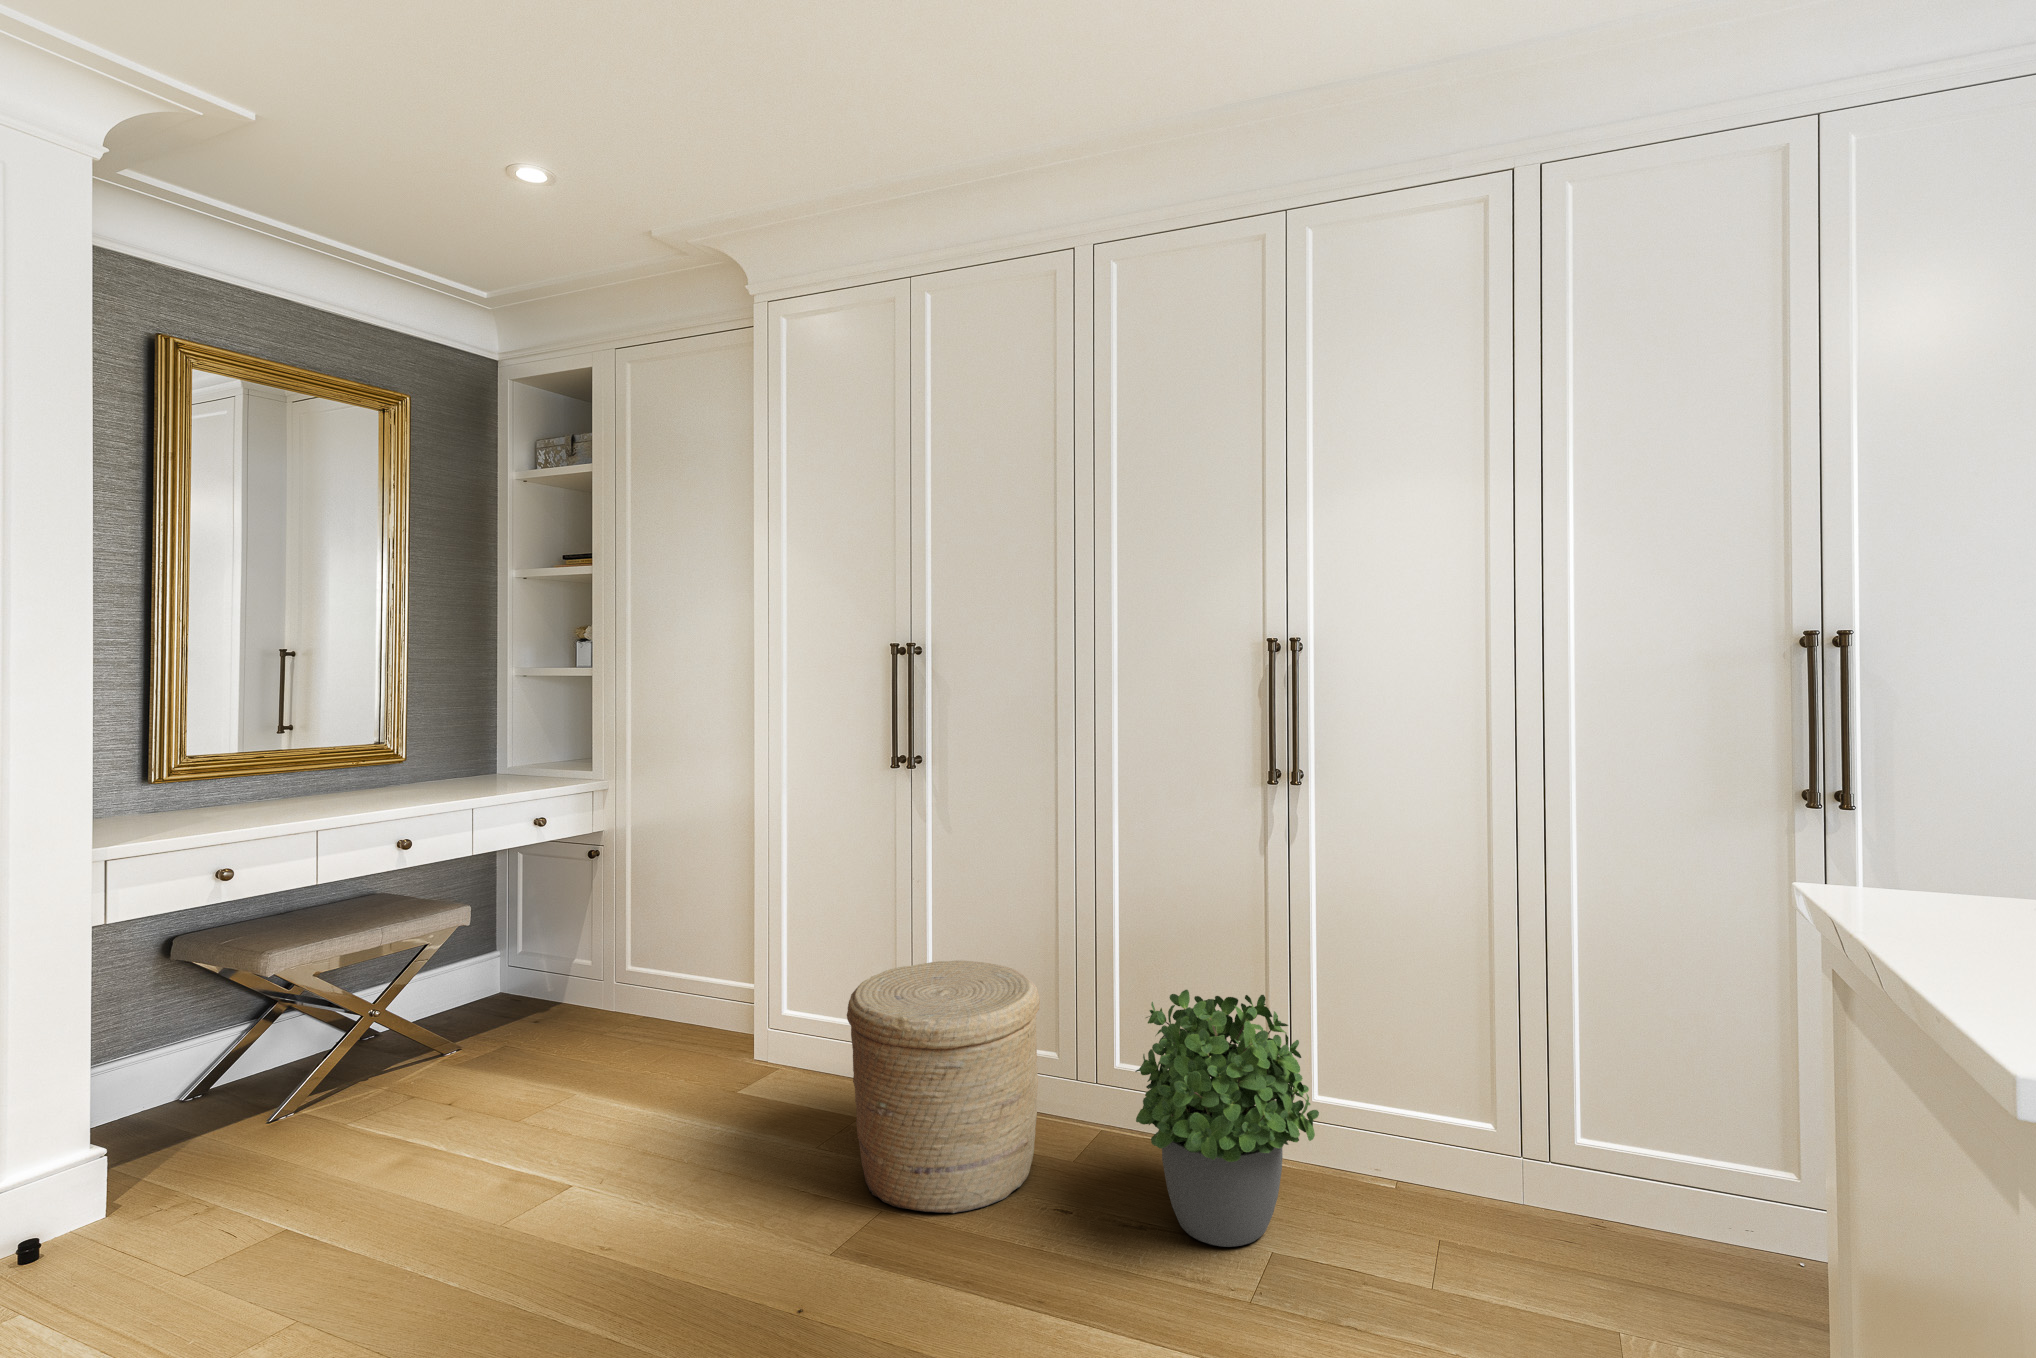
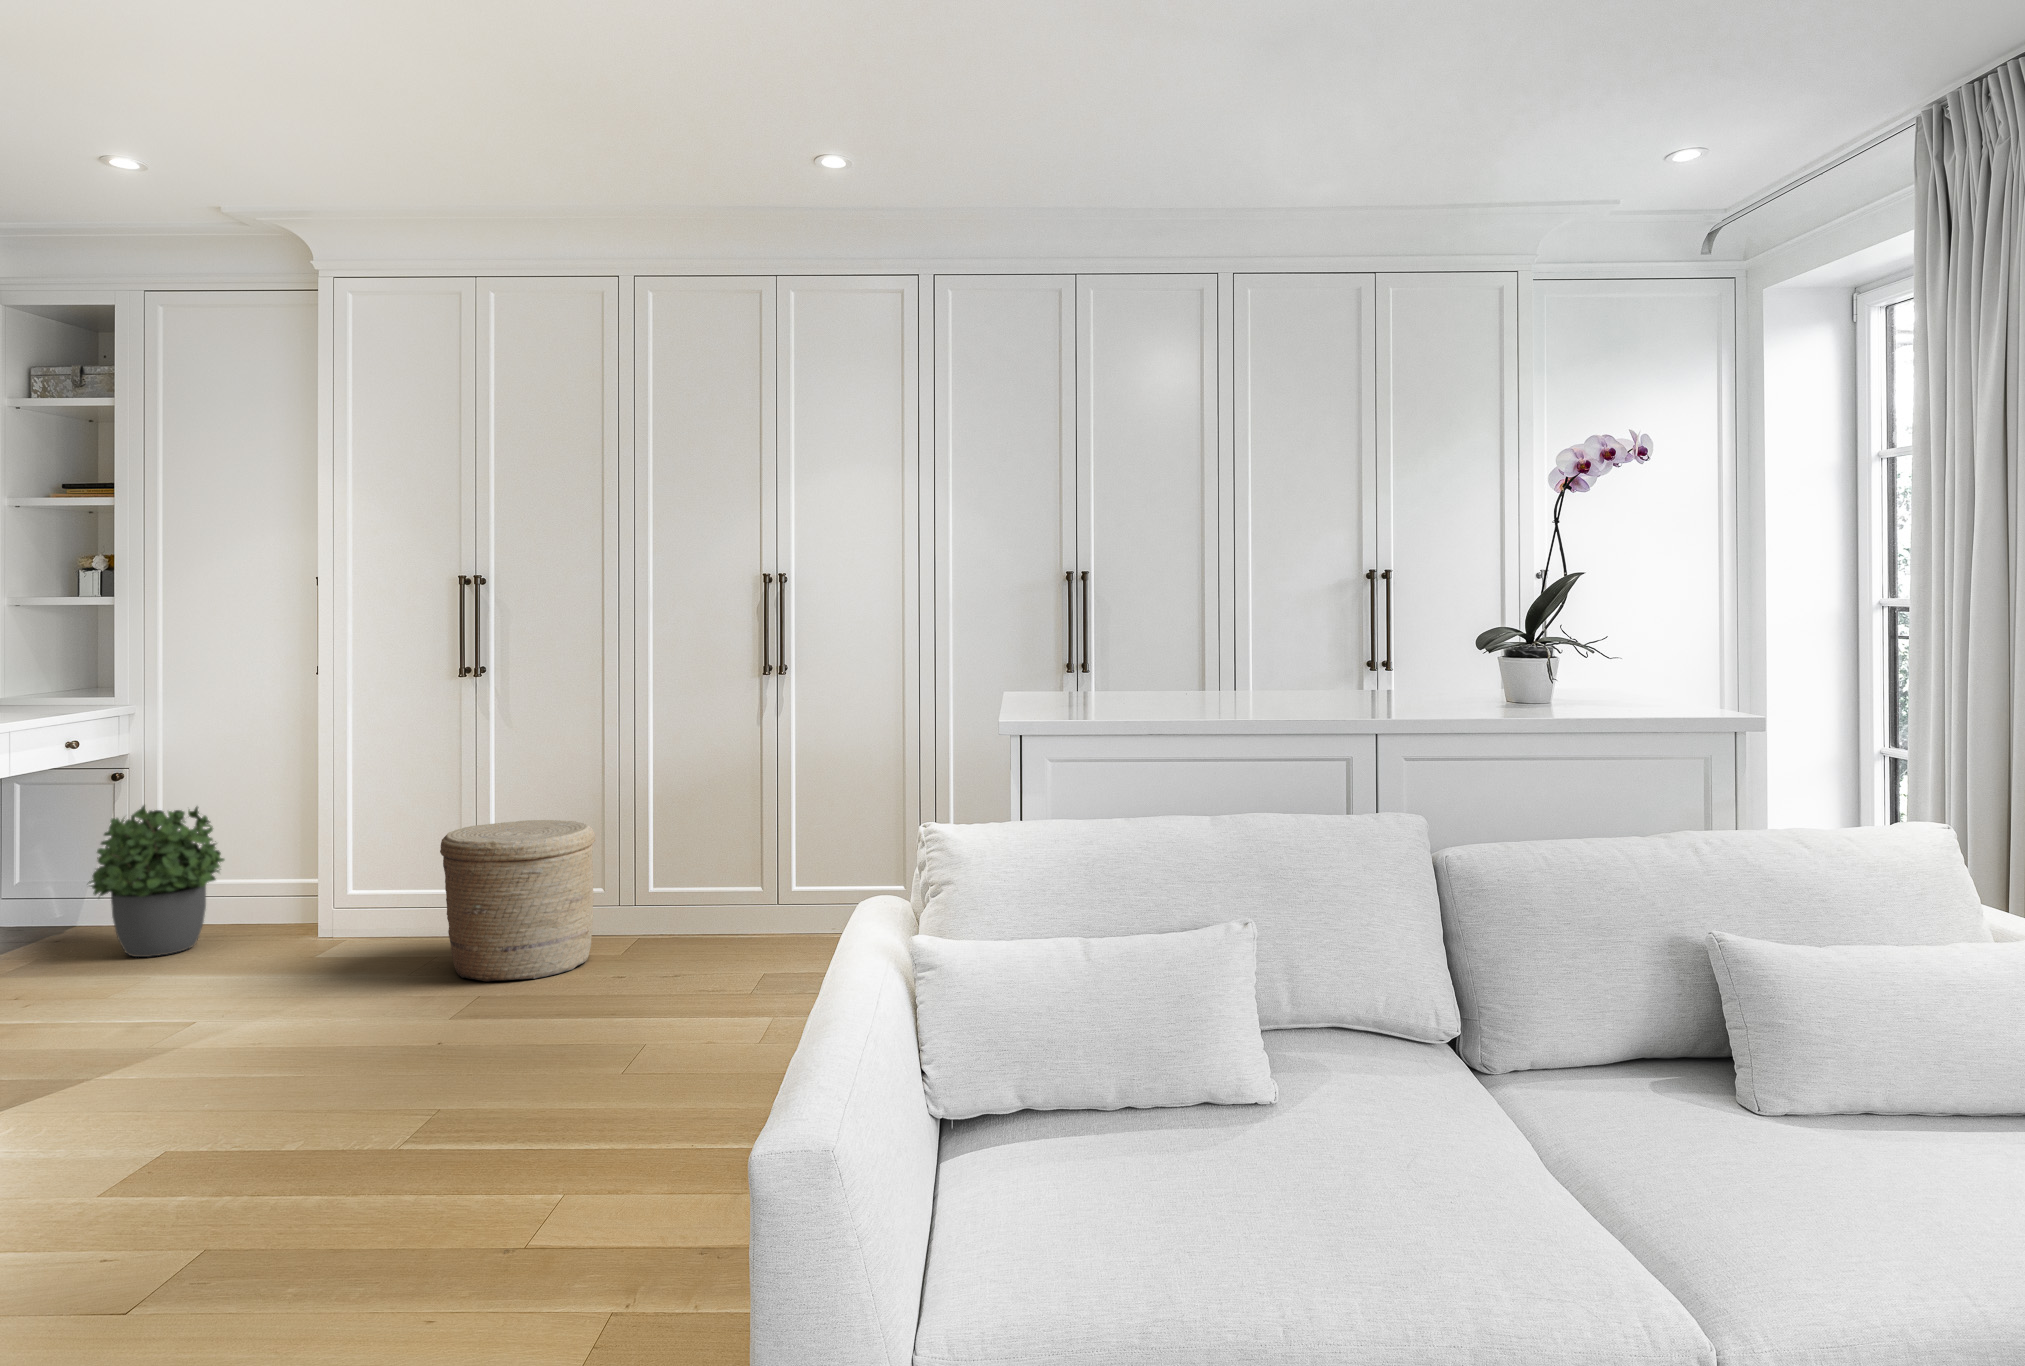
potted plant: present [1135,990,1319,1247] -> present [89,806,224,957]

